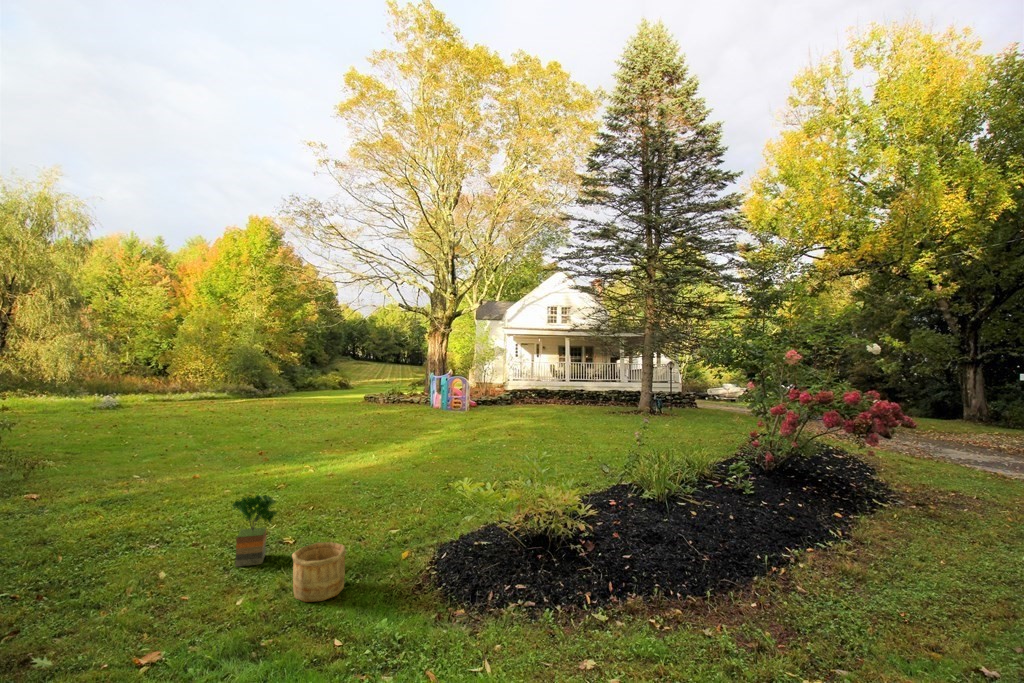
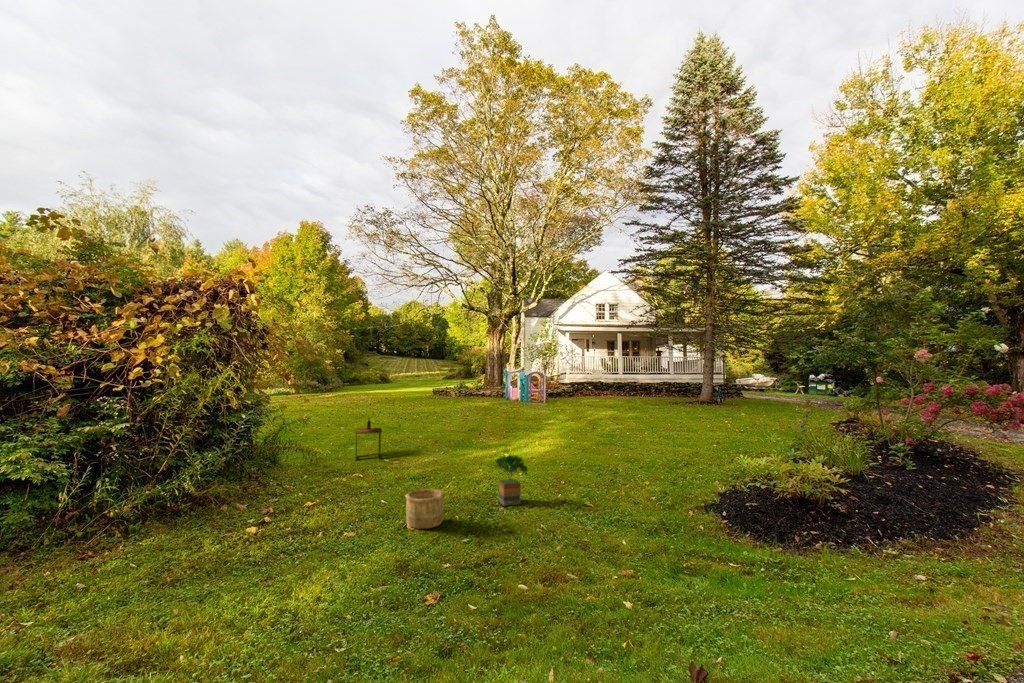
side table: none [142,435,187,489] -> present [355,418,382,459]
wooden bucket: present [292,542,346,602] -> present [405,489,444,529]

